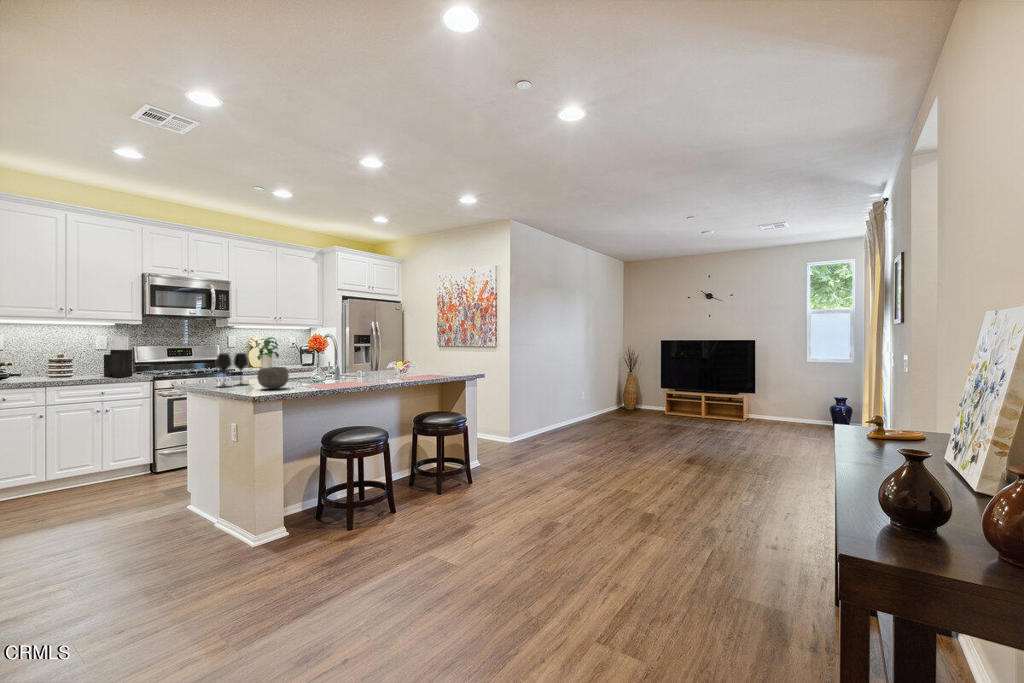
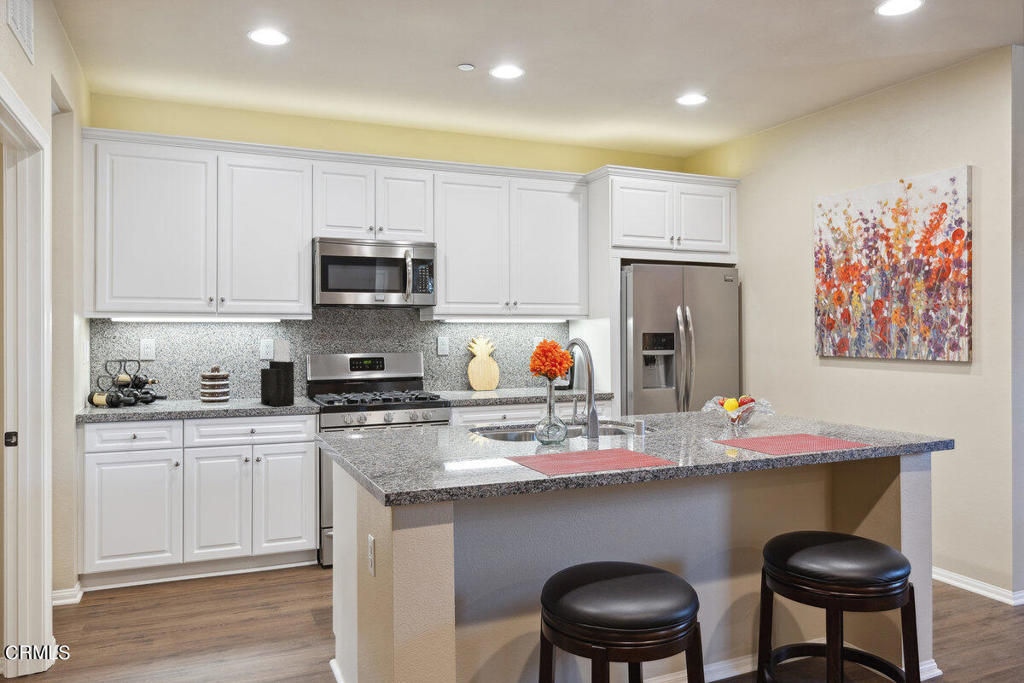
potted plant: present [254,337,279,368] -> none [470,339,512,394]
wine glass: present [216,353,248,387] -> none [362,378,422,446]
ceramic bowl: present [257,367,289,389] -> none [420,413,480,462]

